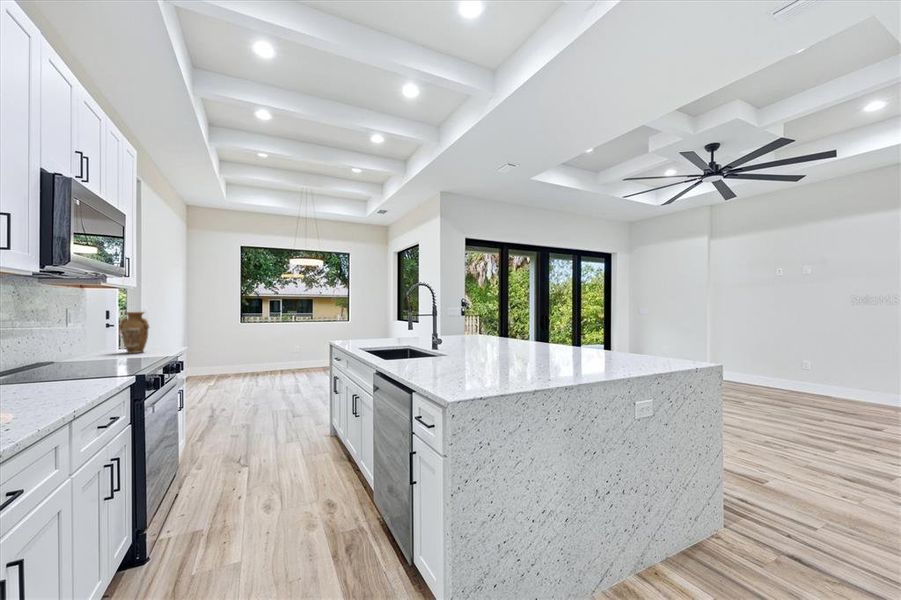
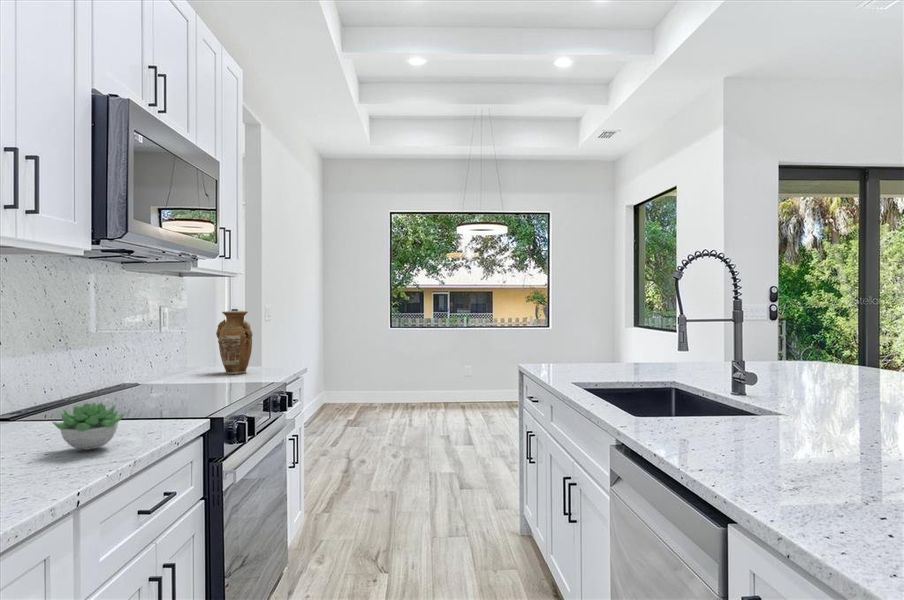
succulent plant: none [34,366,85,394] -> present [52,403,124,450]

